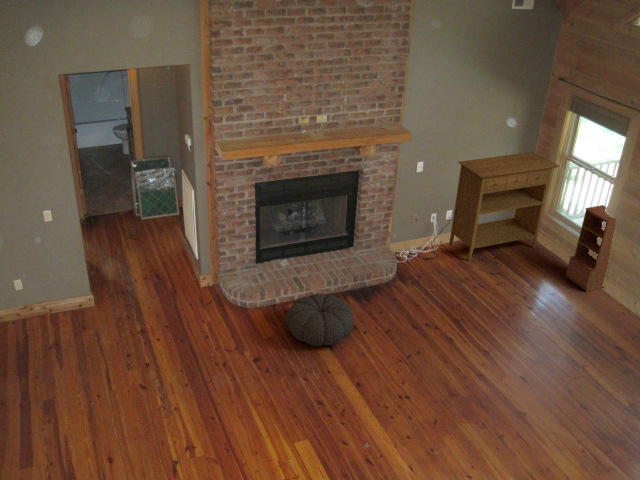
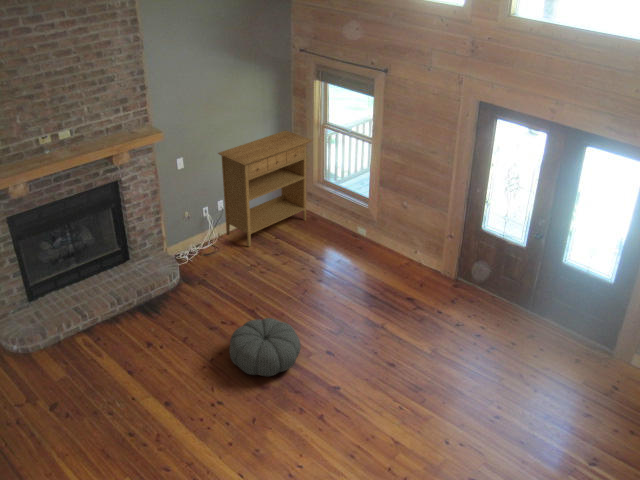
bookcase: present [566,205,616,292] -> none [339,170,379,252]
pouf: present [286,294,354,346] -> present [229,318,301,376]

